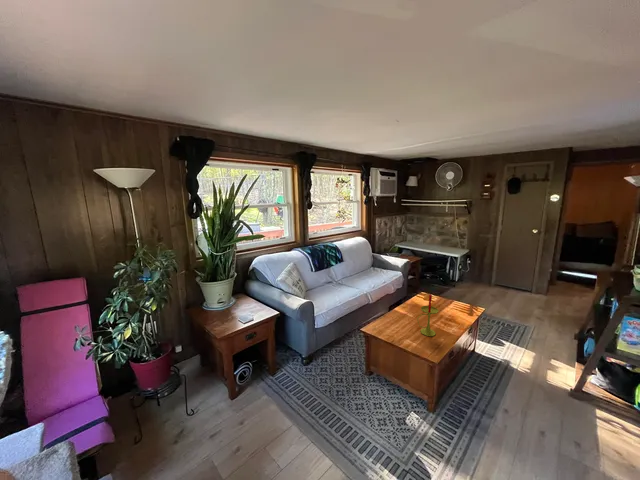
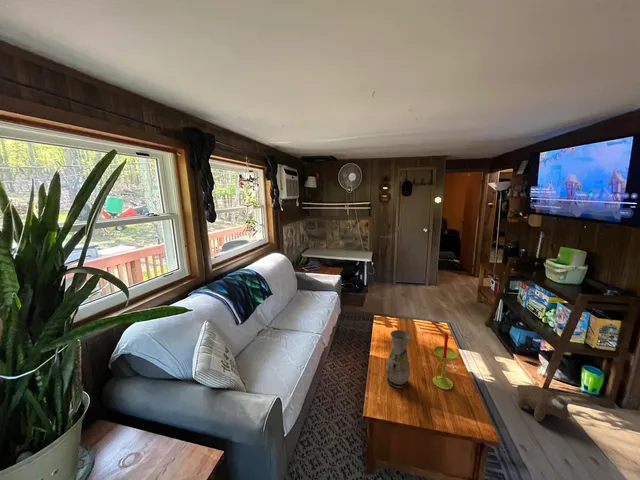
vase: none [388,288,405,326] -> present [386,330,411,388]
plush toy: none [527,373,574,409] -> present [517,385,572,421]

